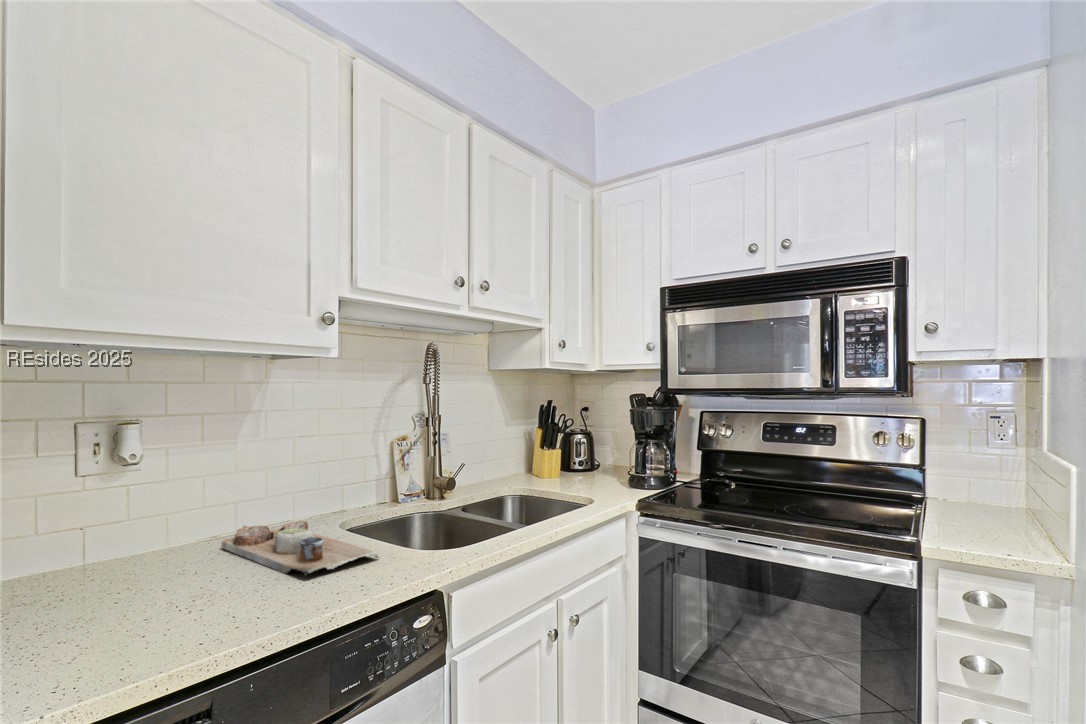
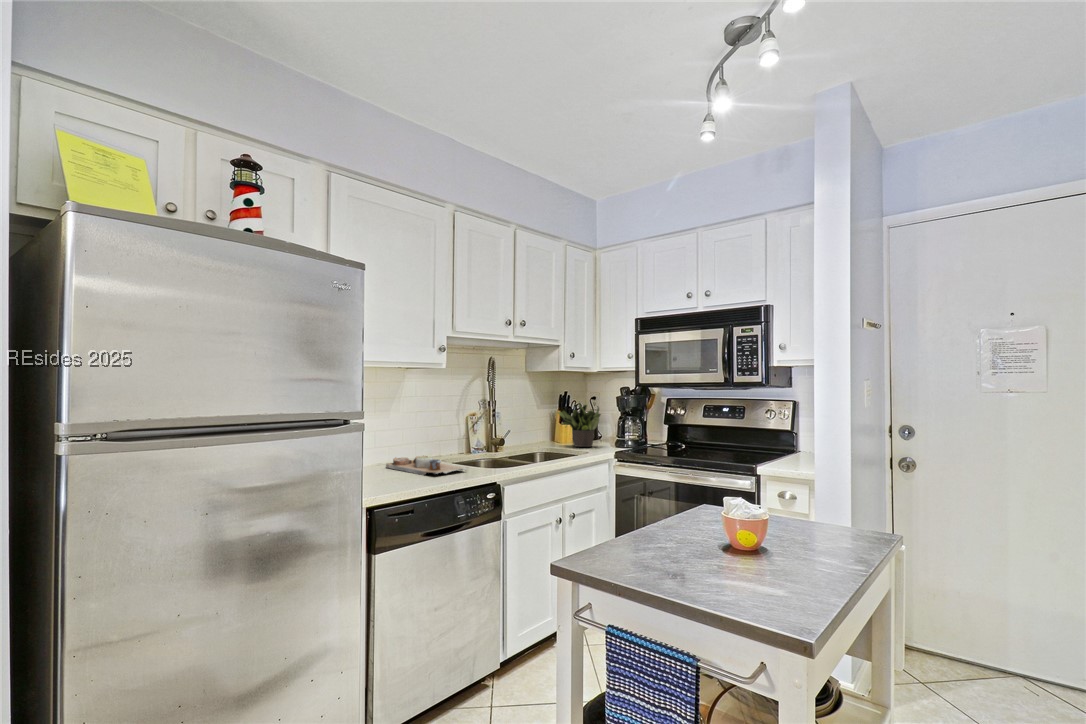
potted plant: none [536,415,607,487] -> present [558,403,601,447]

